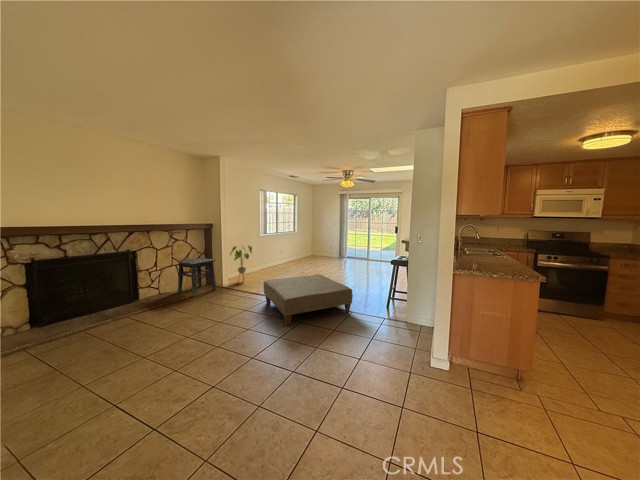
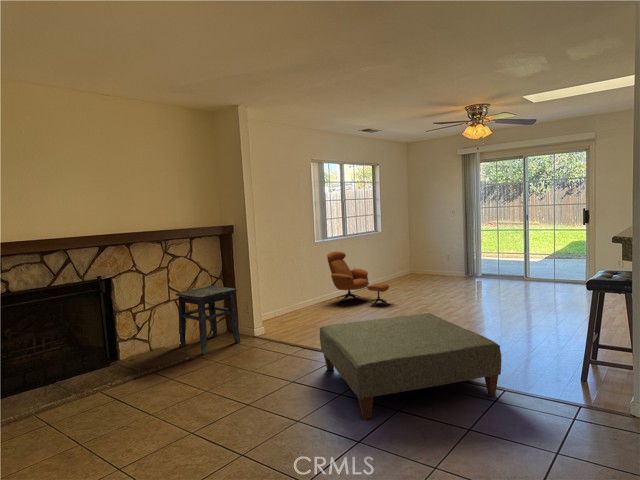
lounge chair: none [267,241,300,271] -> present [327,252,389,305]
house plant: present [230,245,252,282] -> none [262,261,300,328]

